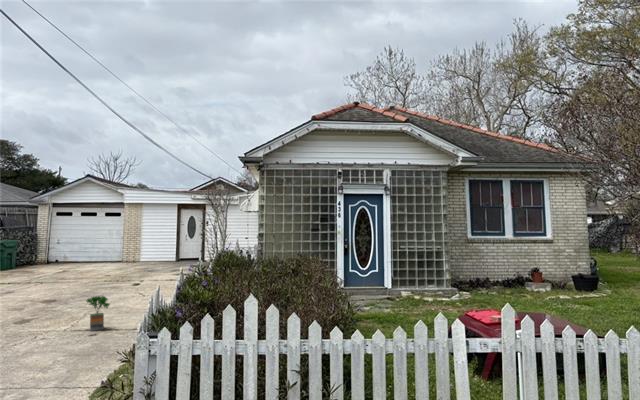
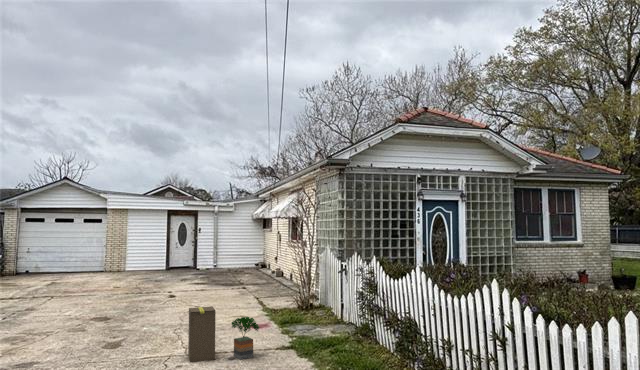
cardboard box: none [50,287,79,331] -> present [188,306,216,362]

